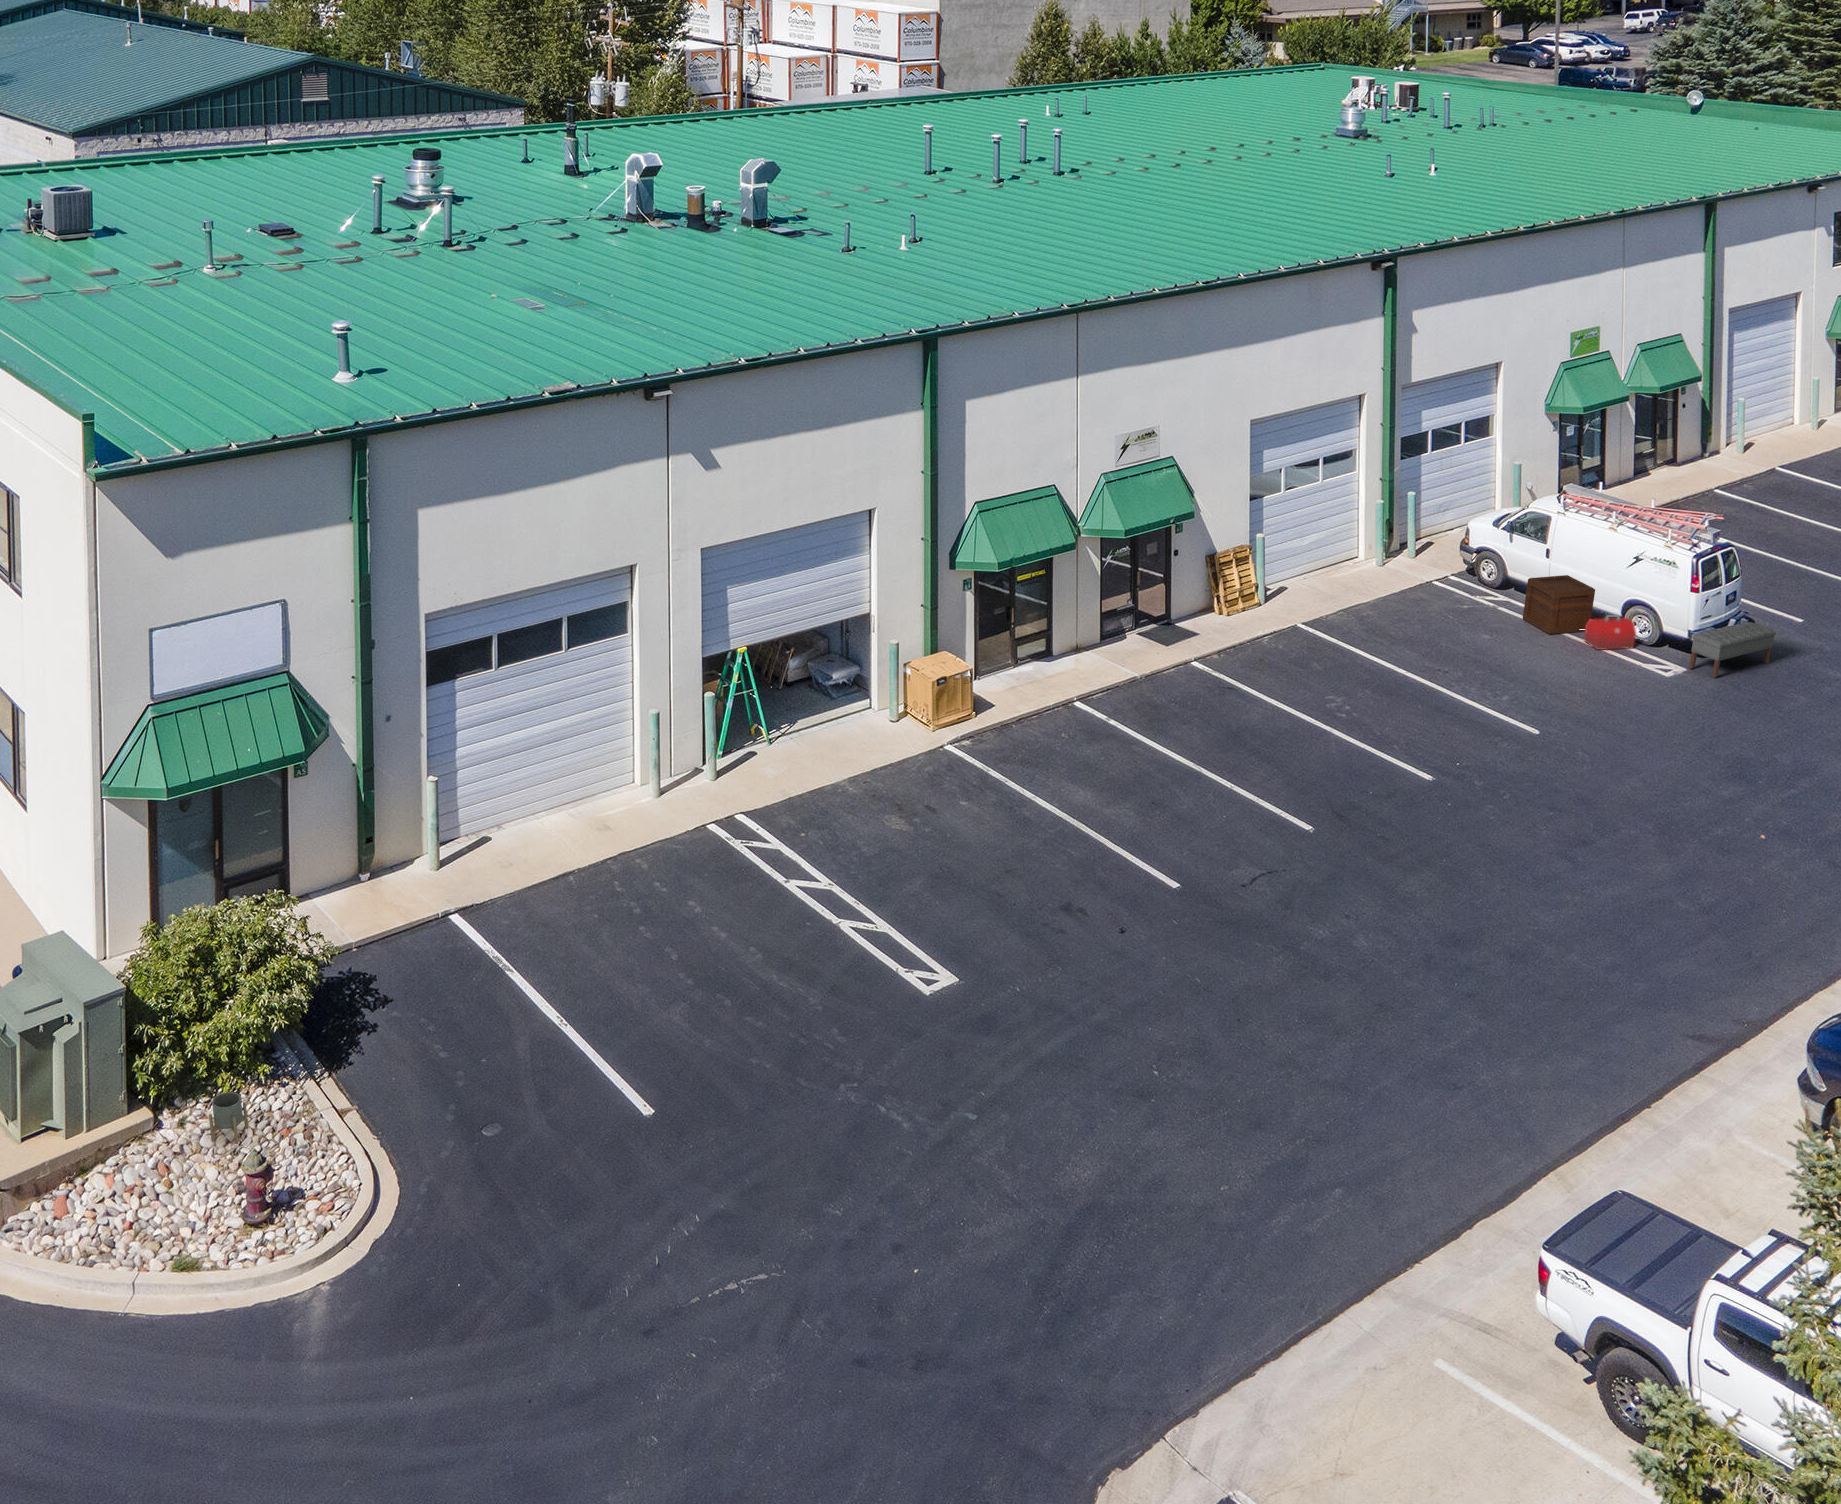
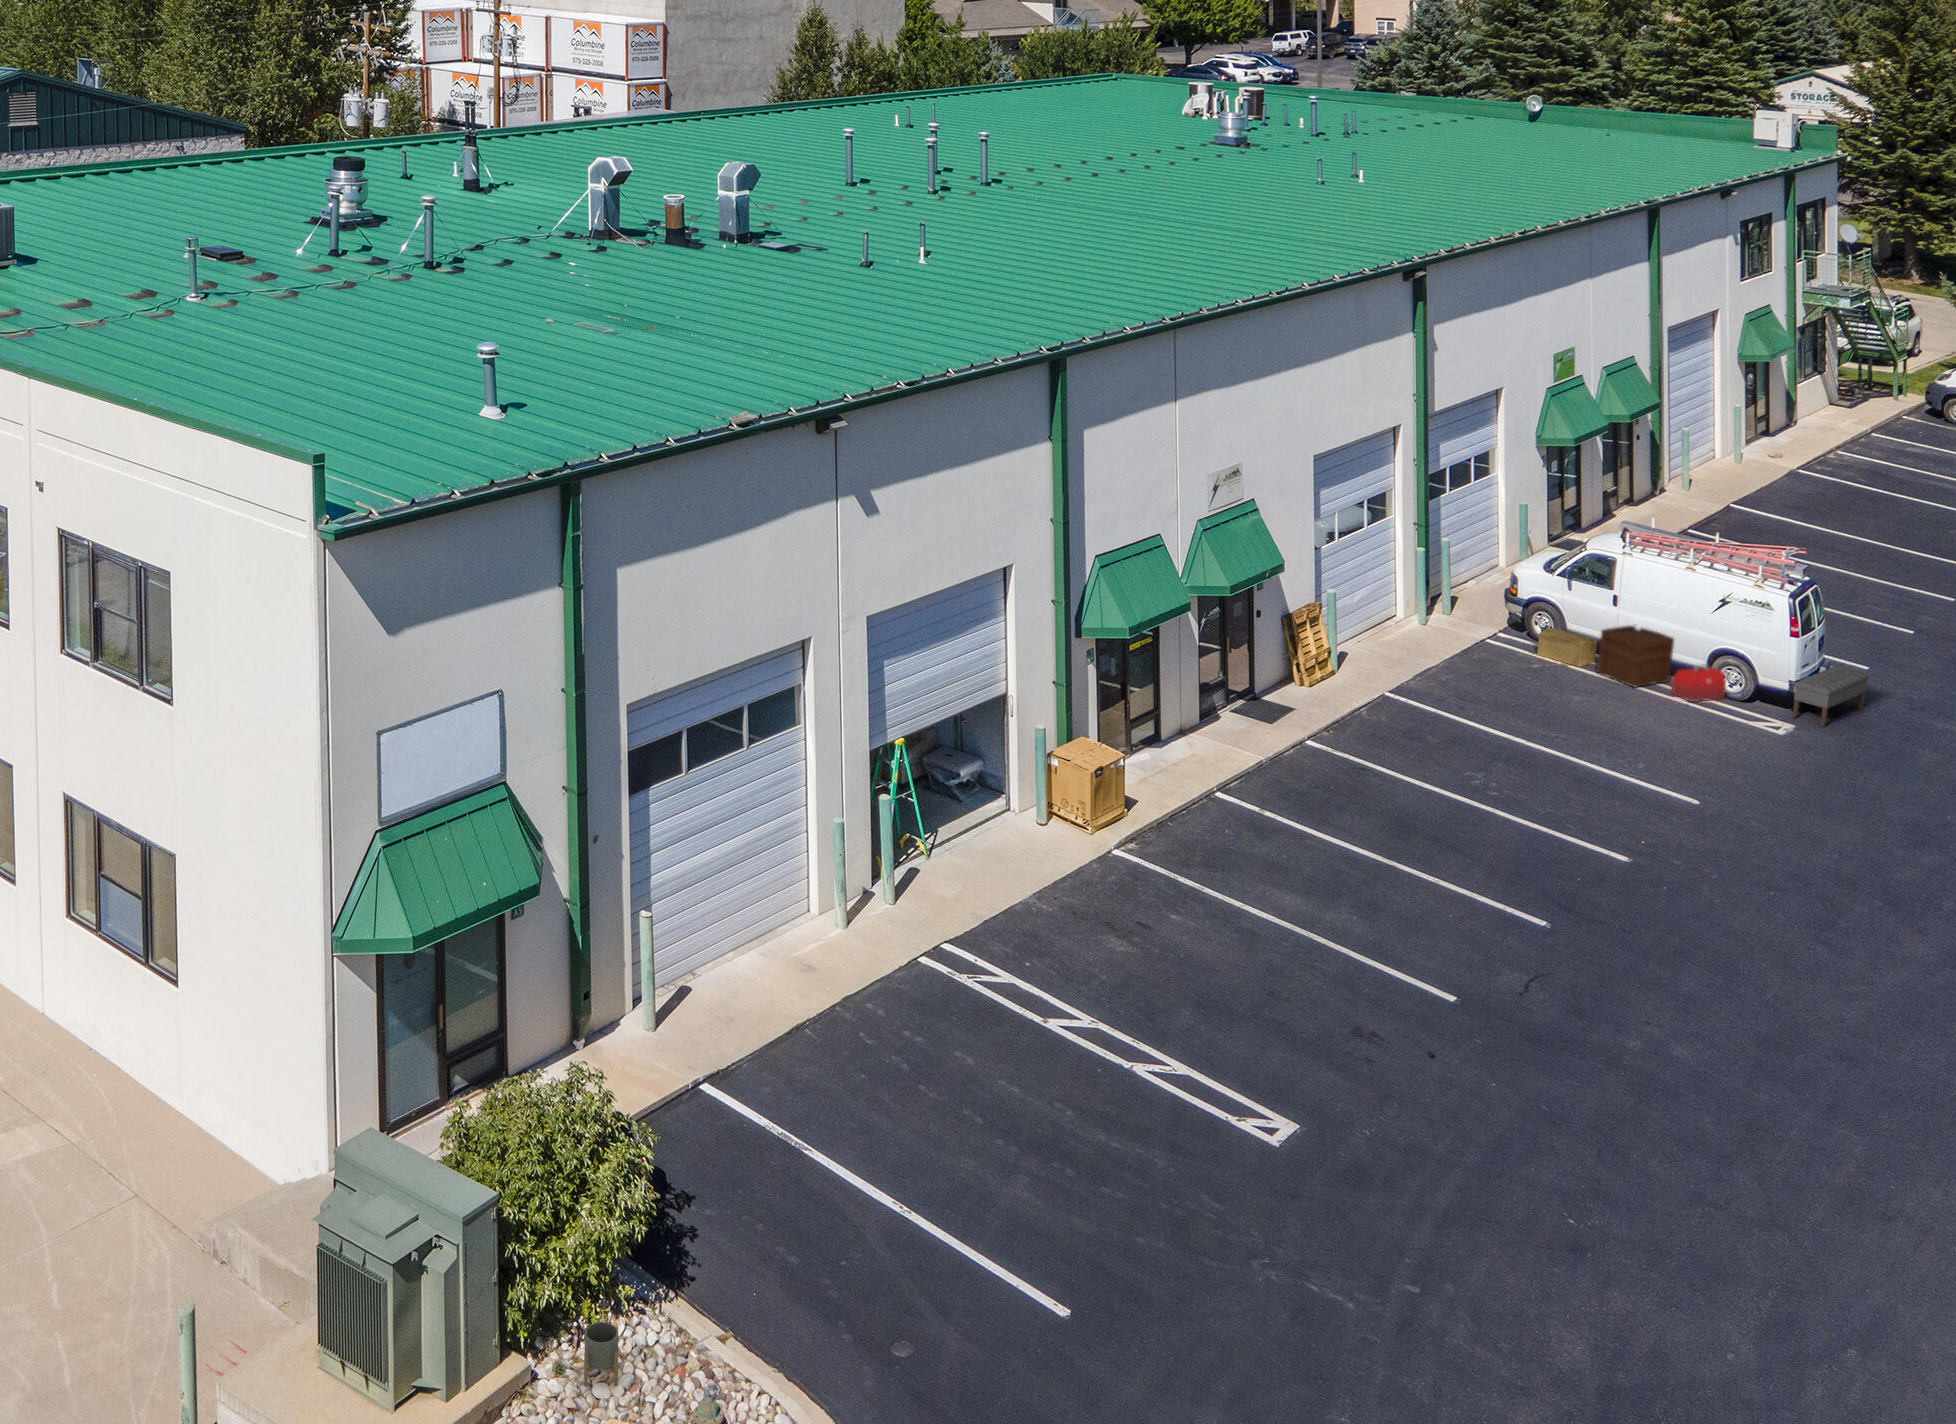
cardboard box: none [1476,576,1532,614] -> present [1537,628,1597,667]

